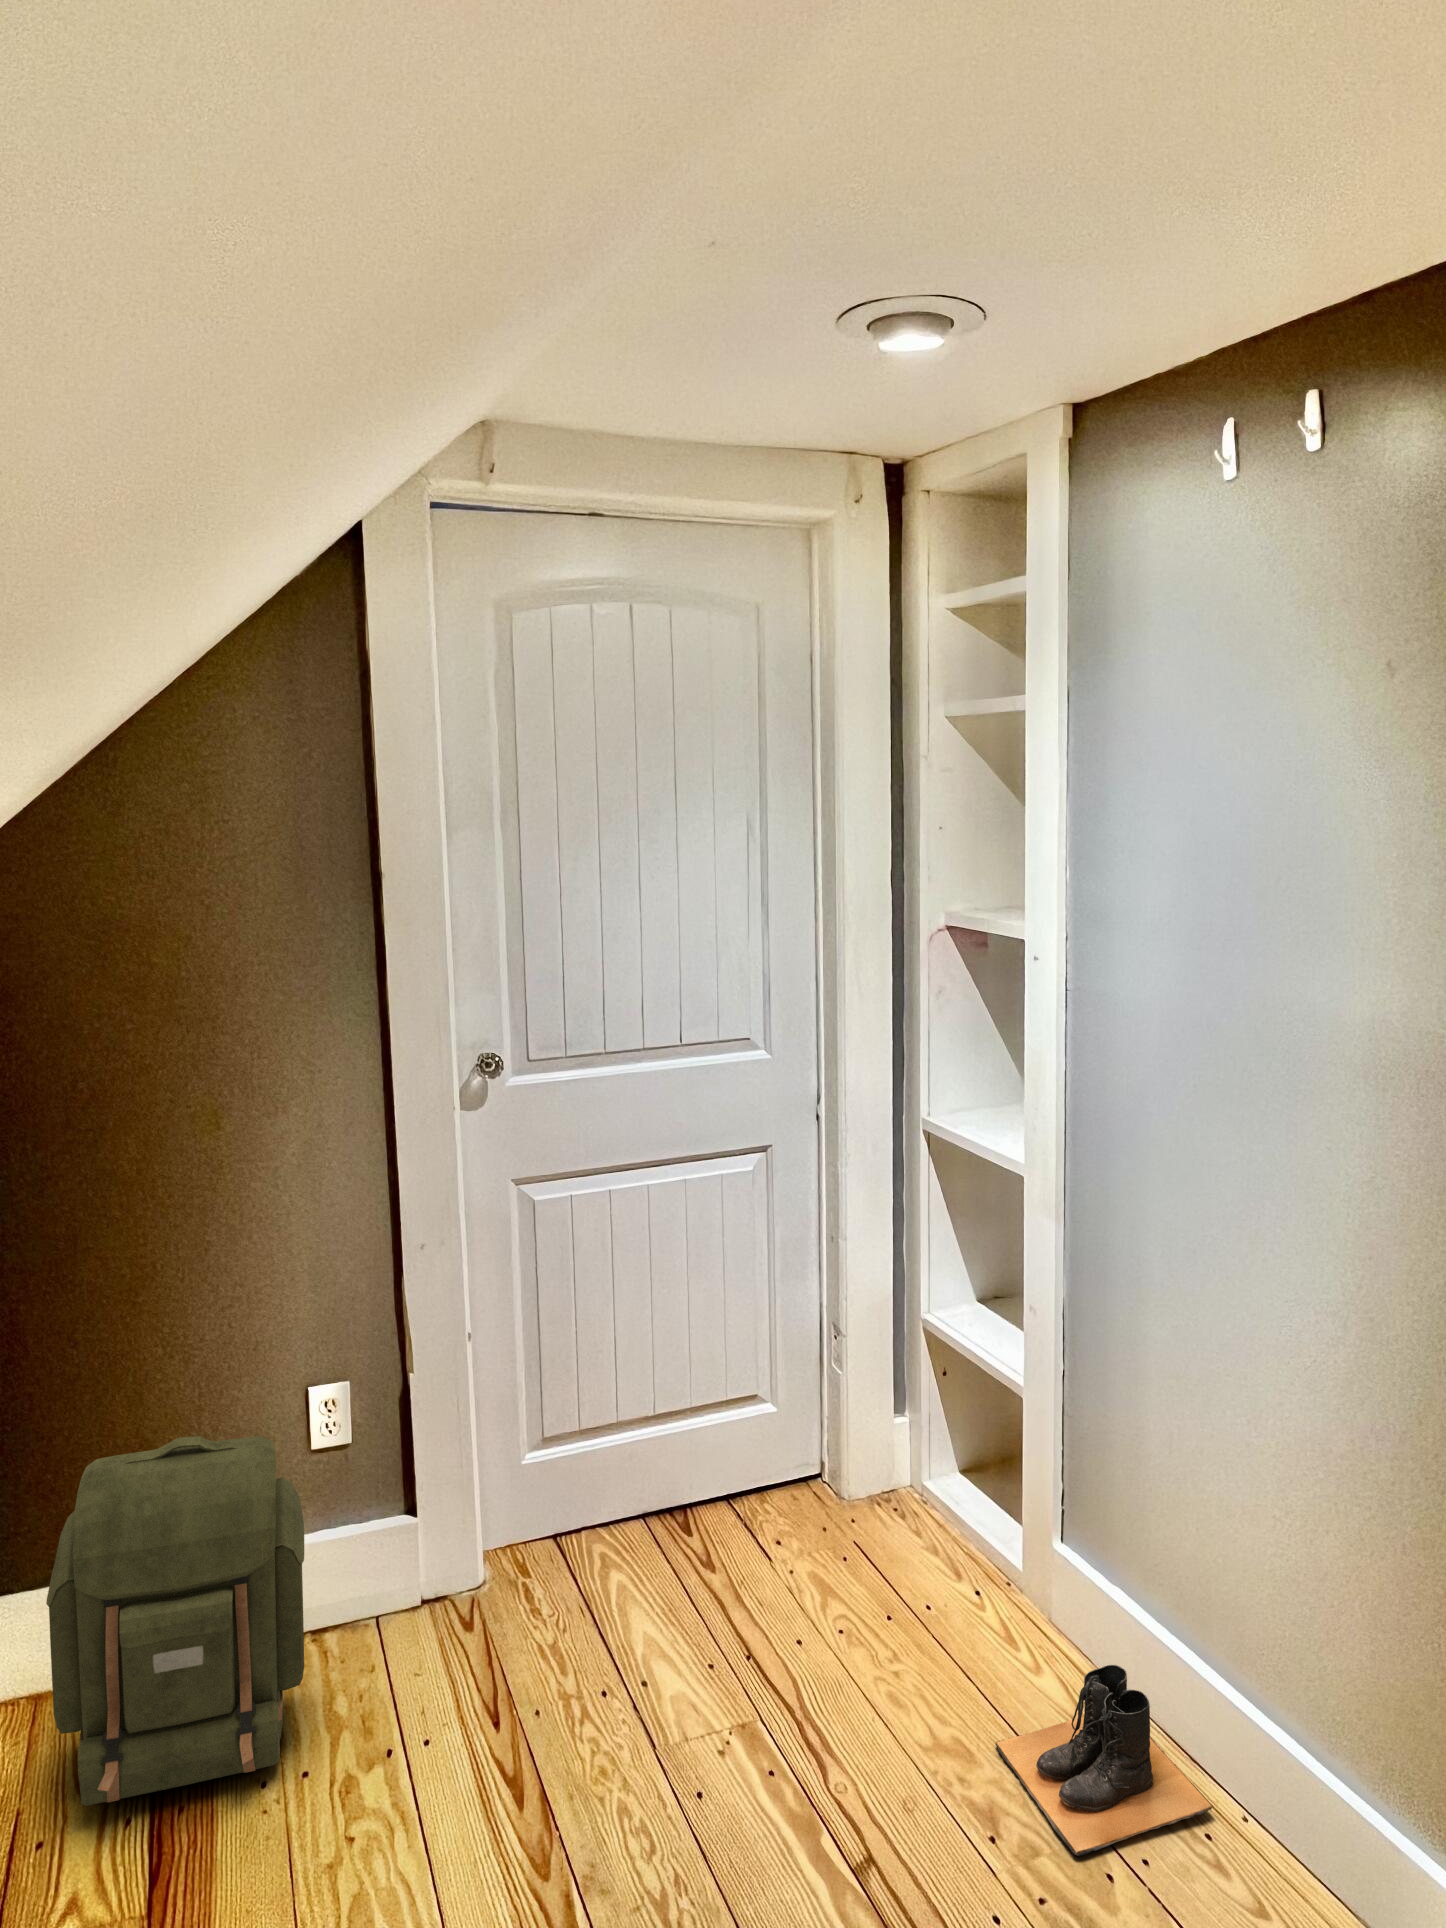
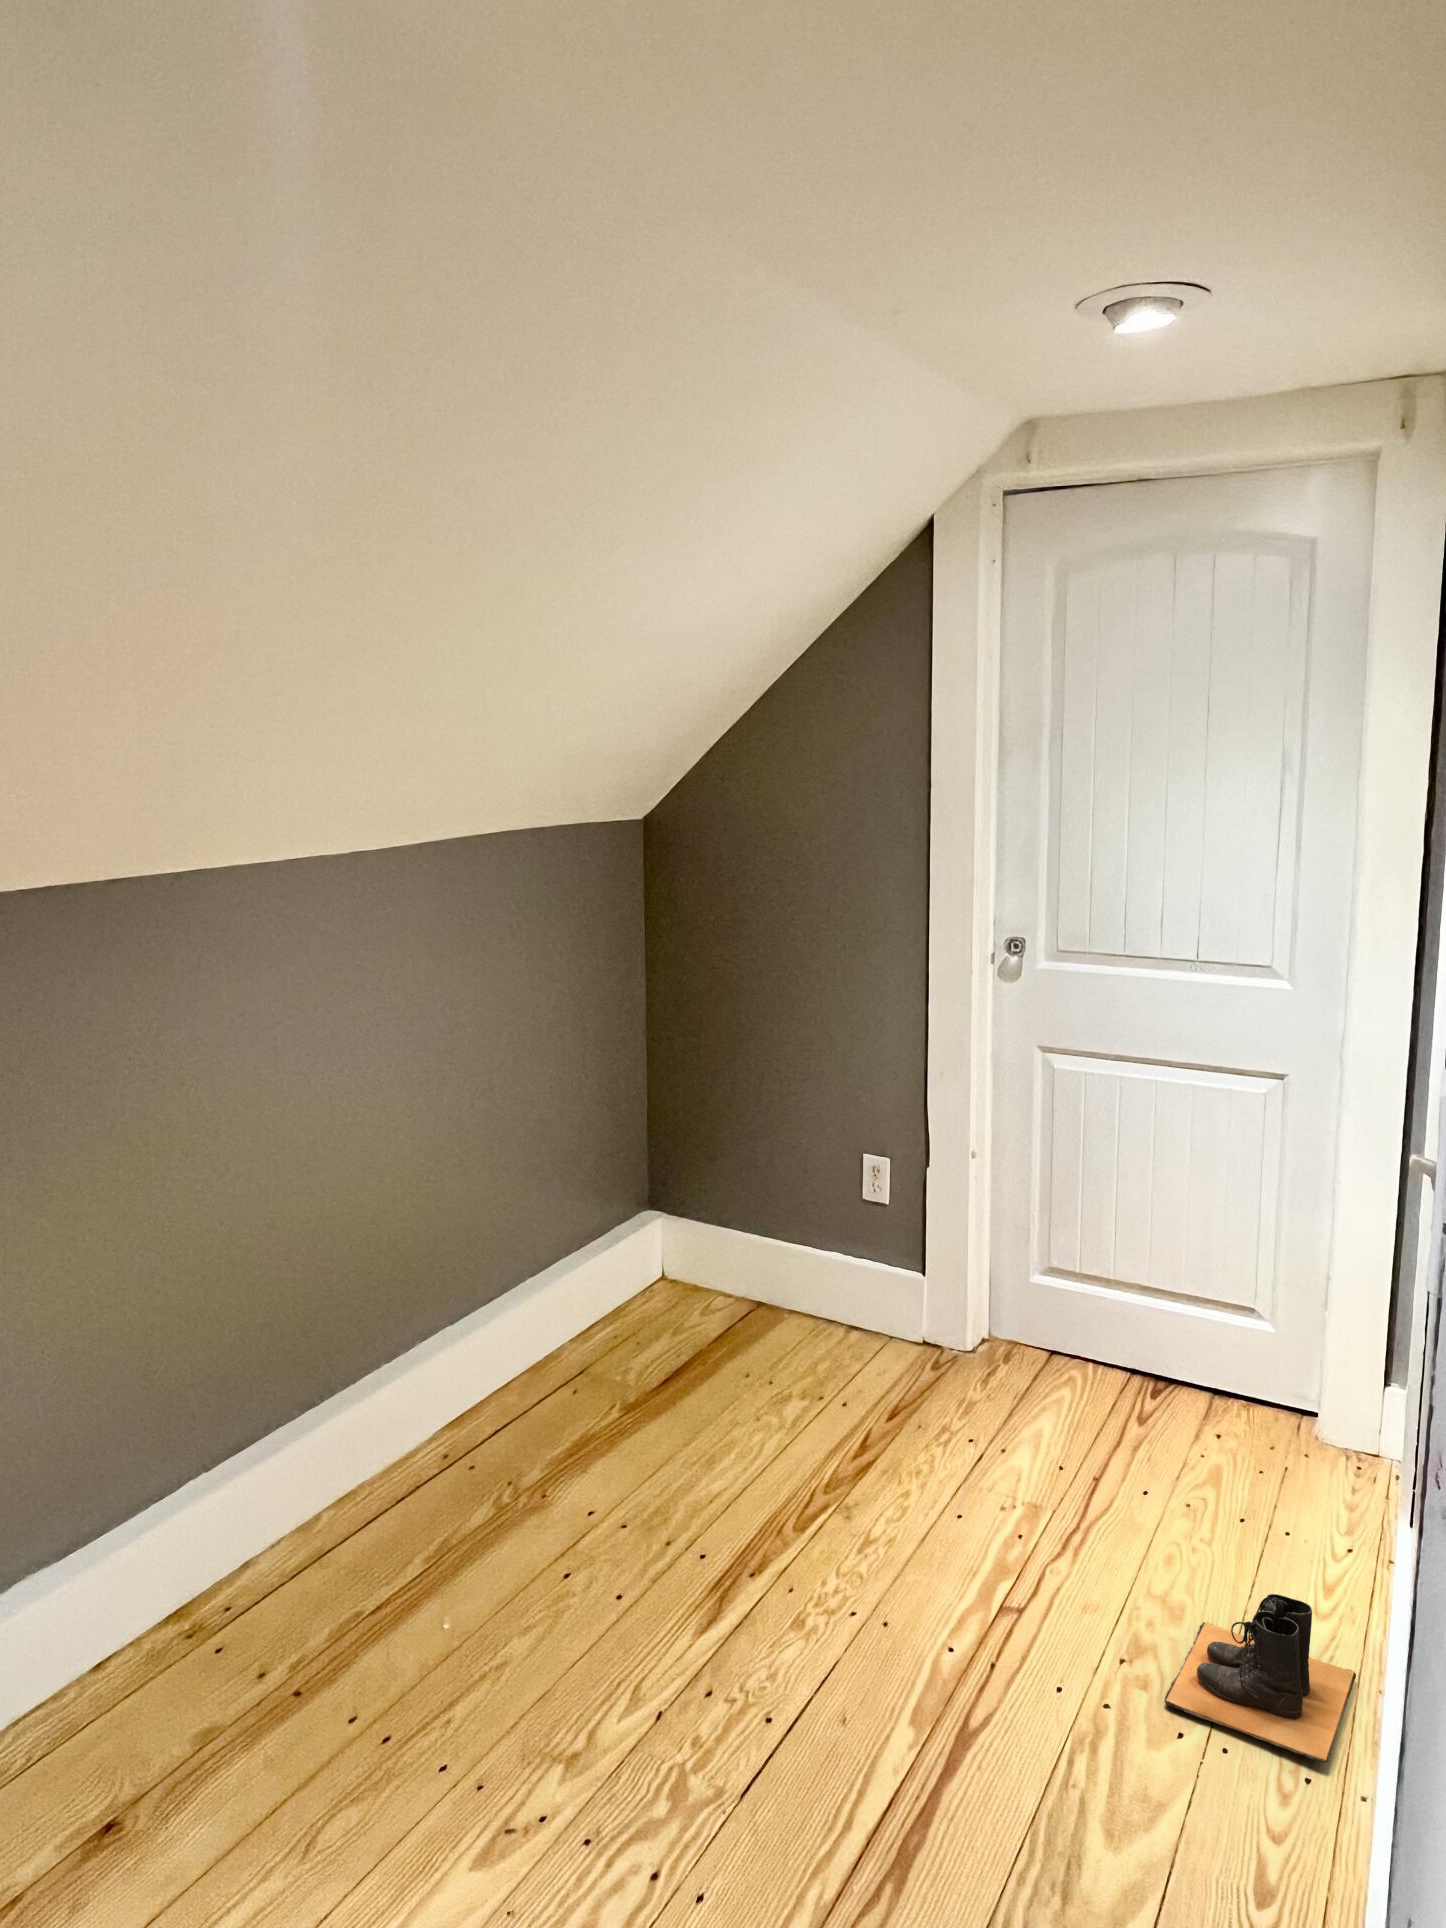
backpack: present [46,1436,304,1806] -> none [659,1138,817,1370]

